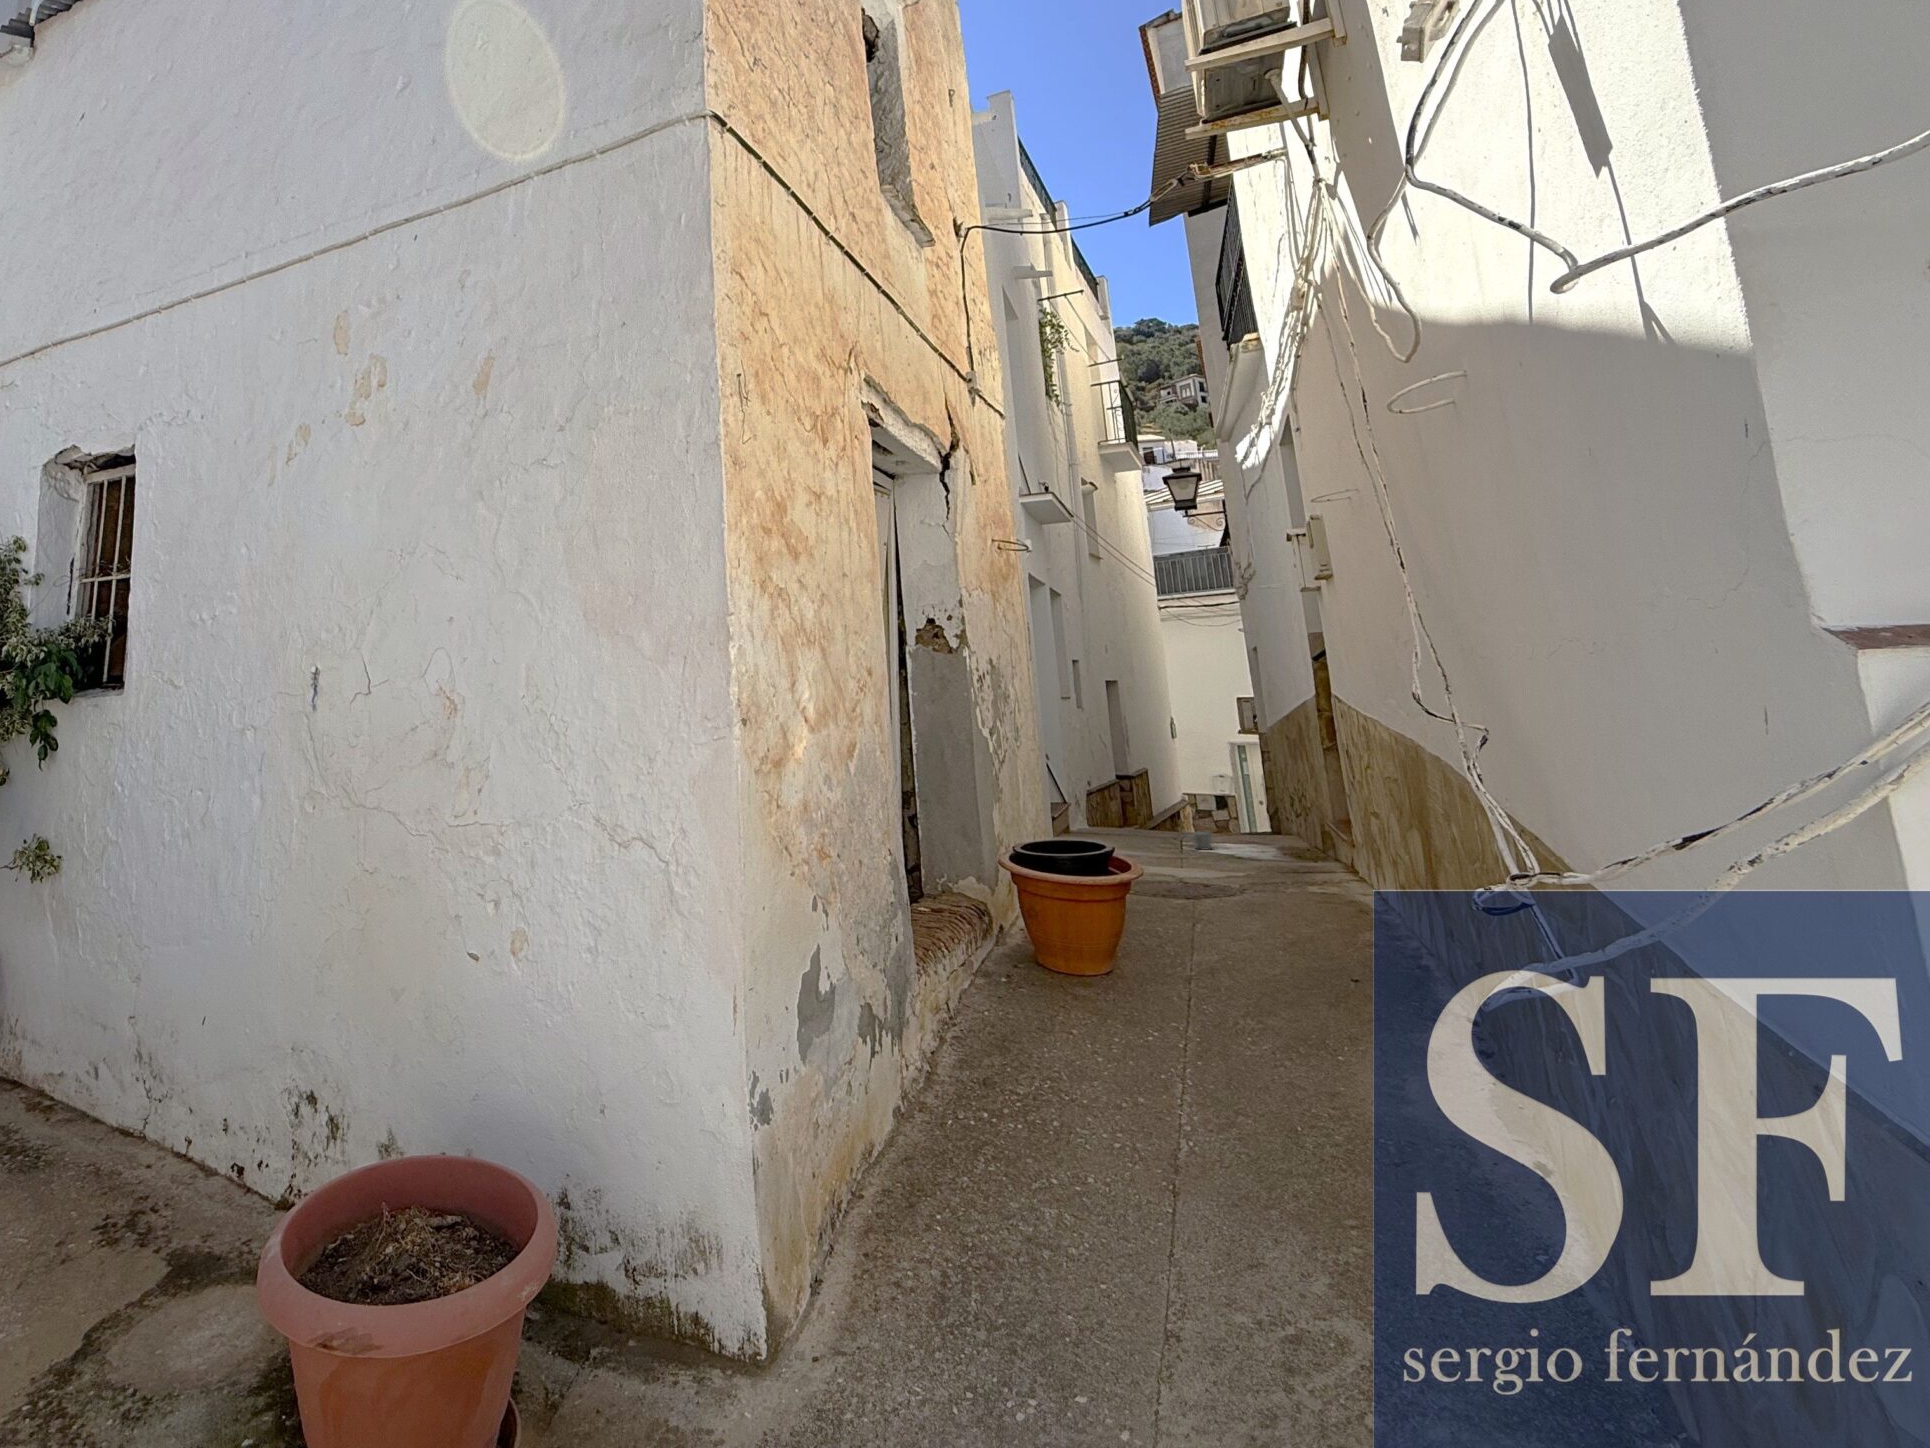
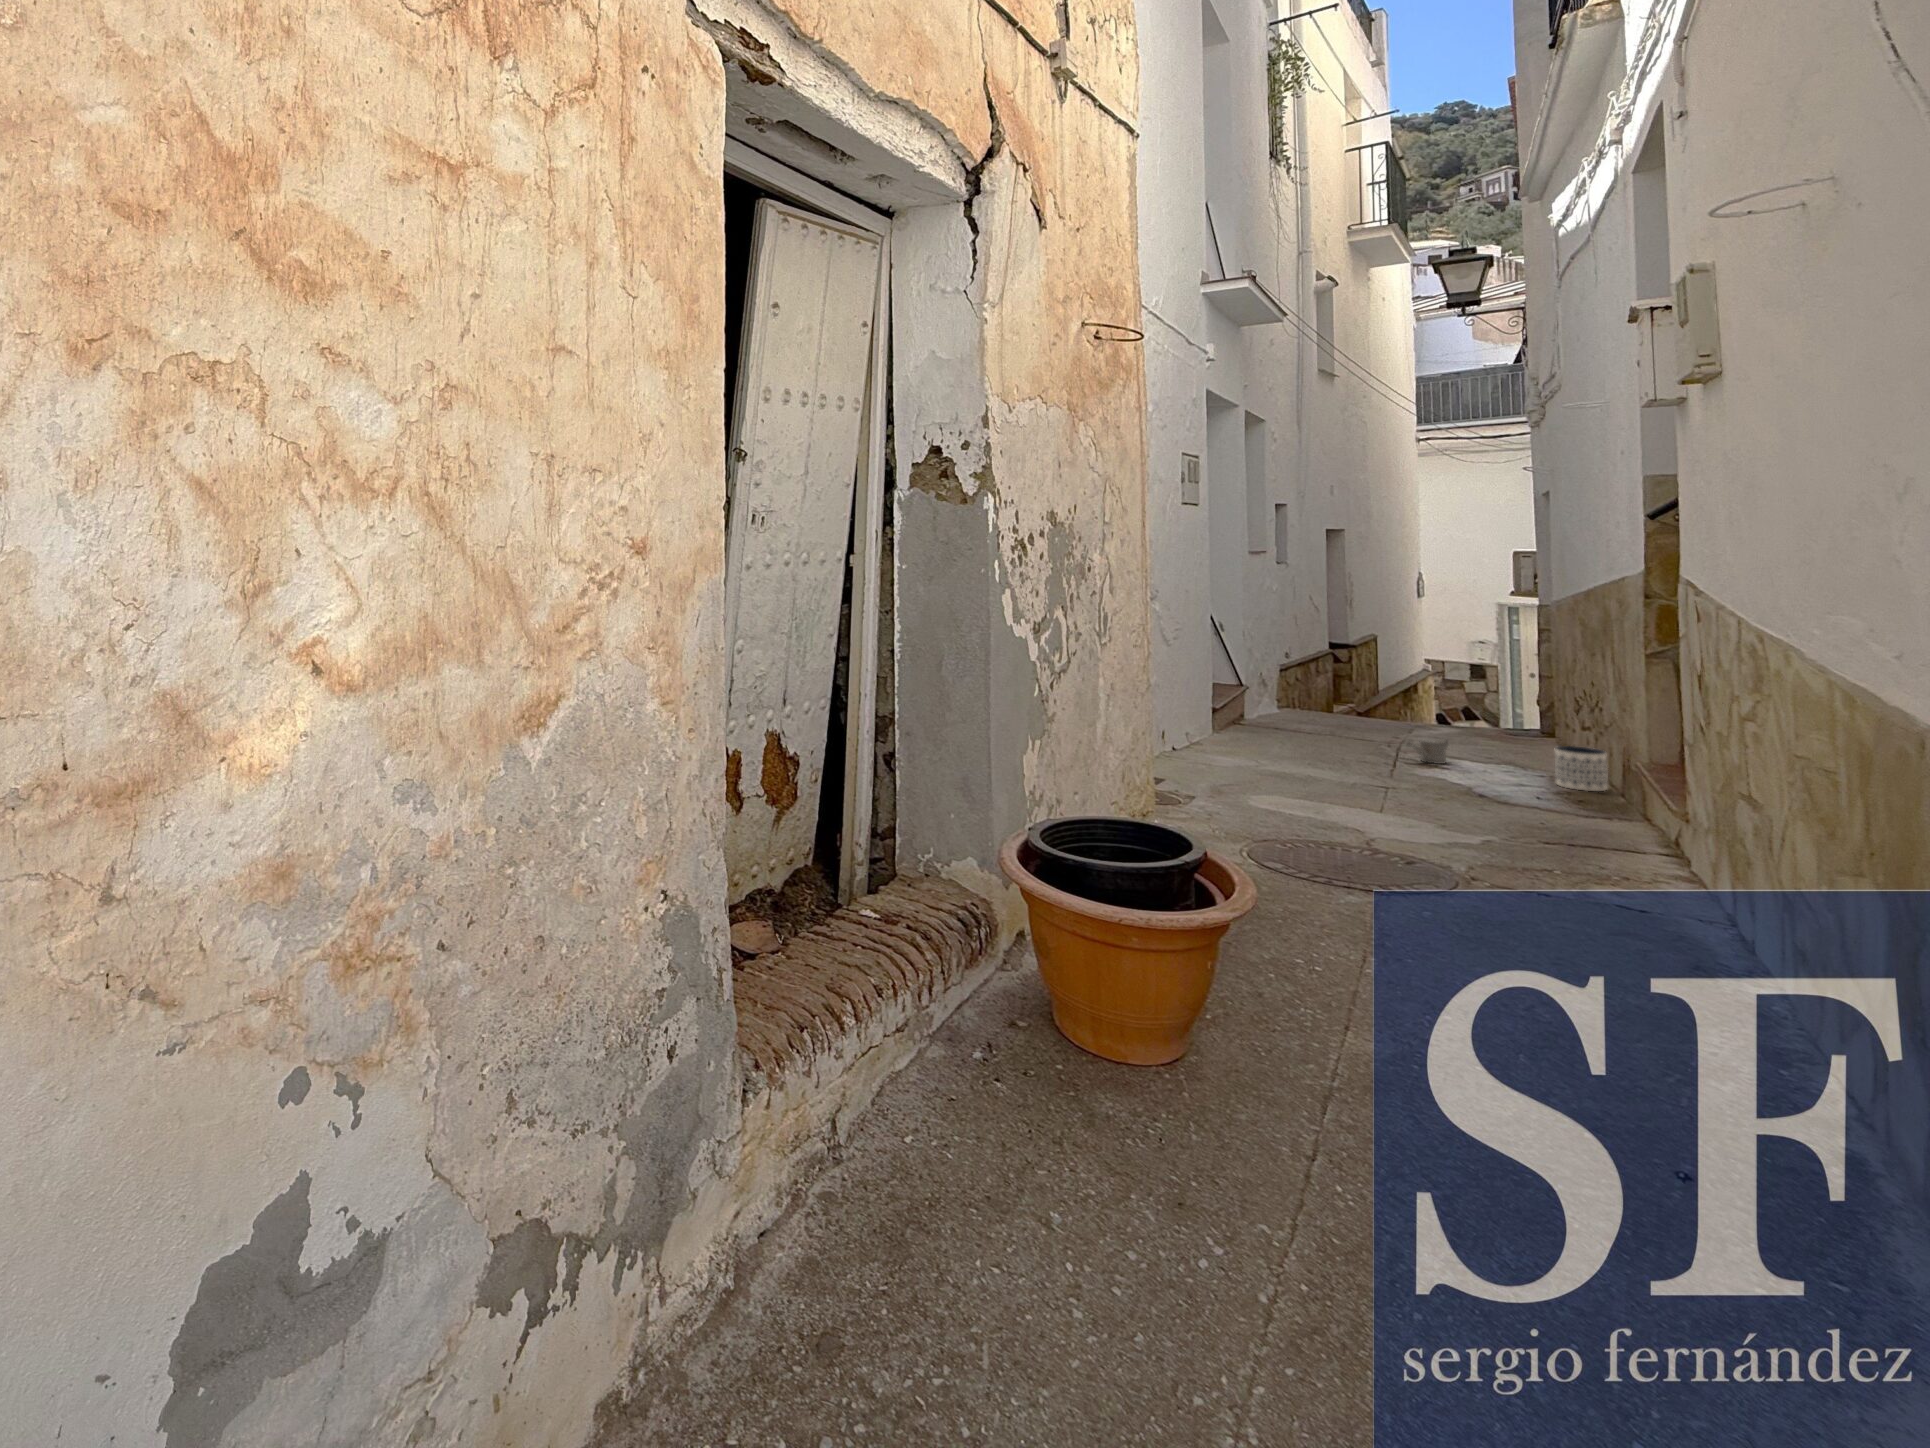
planter: none [1281,827,1317,858] -> present [1555,746,1608,791]

